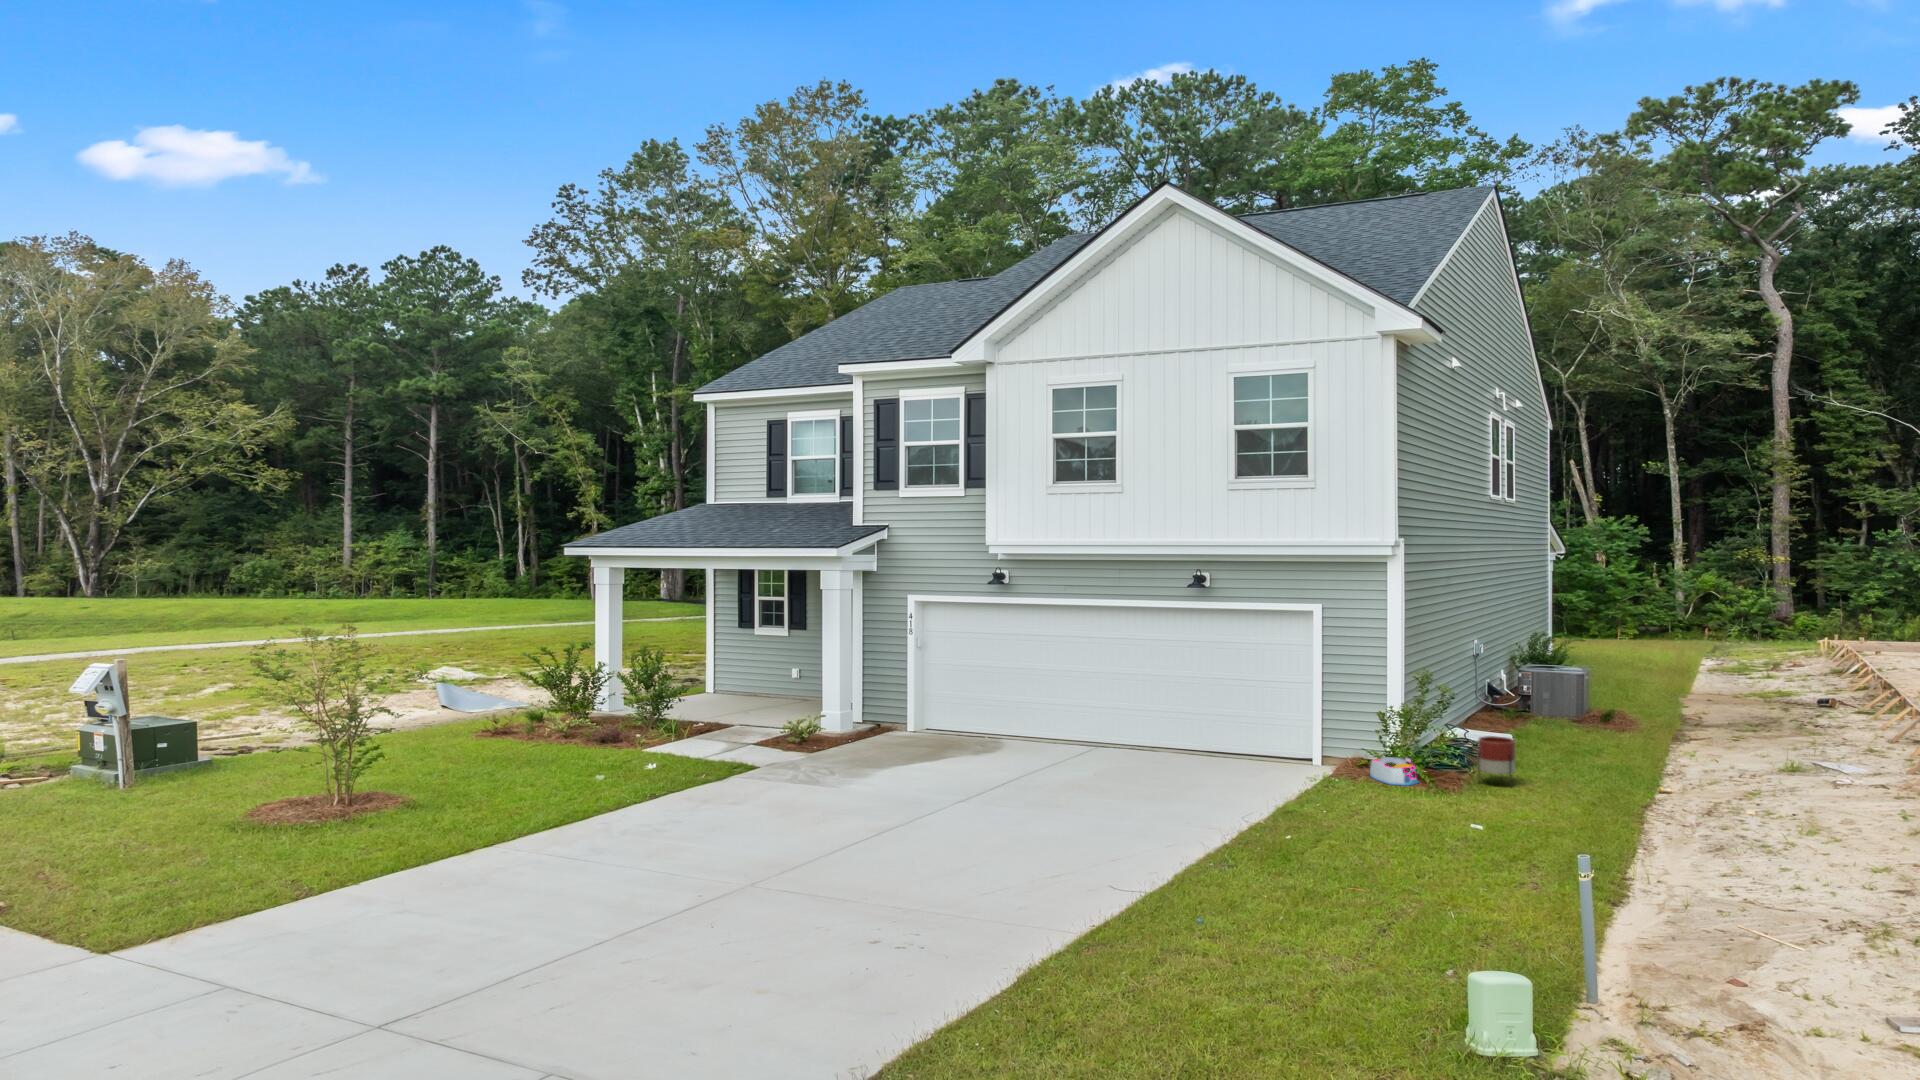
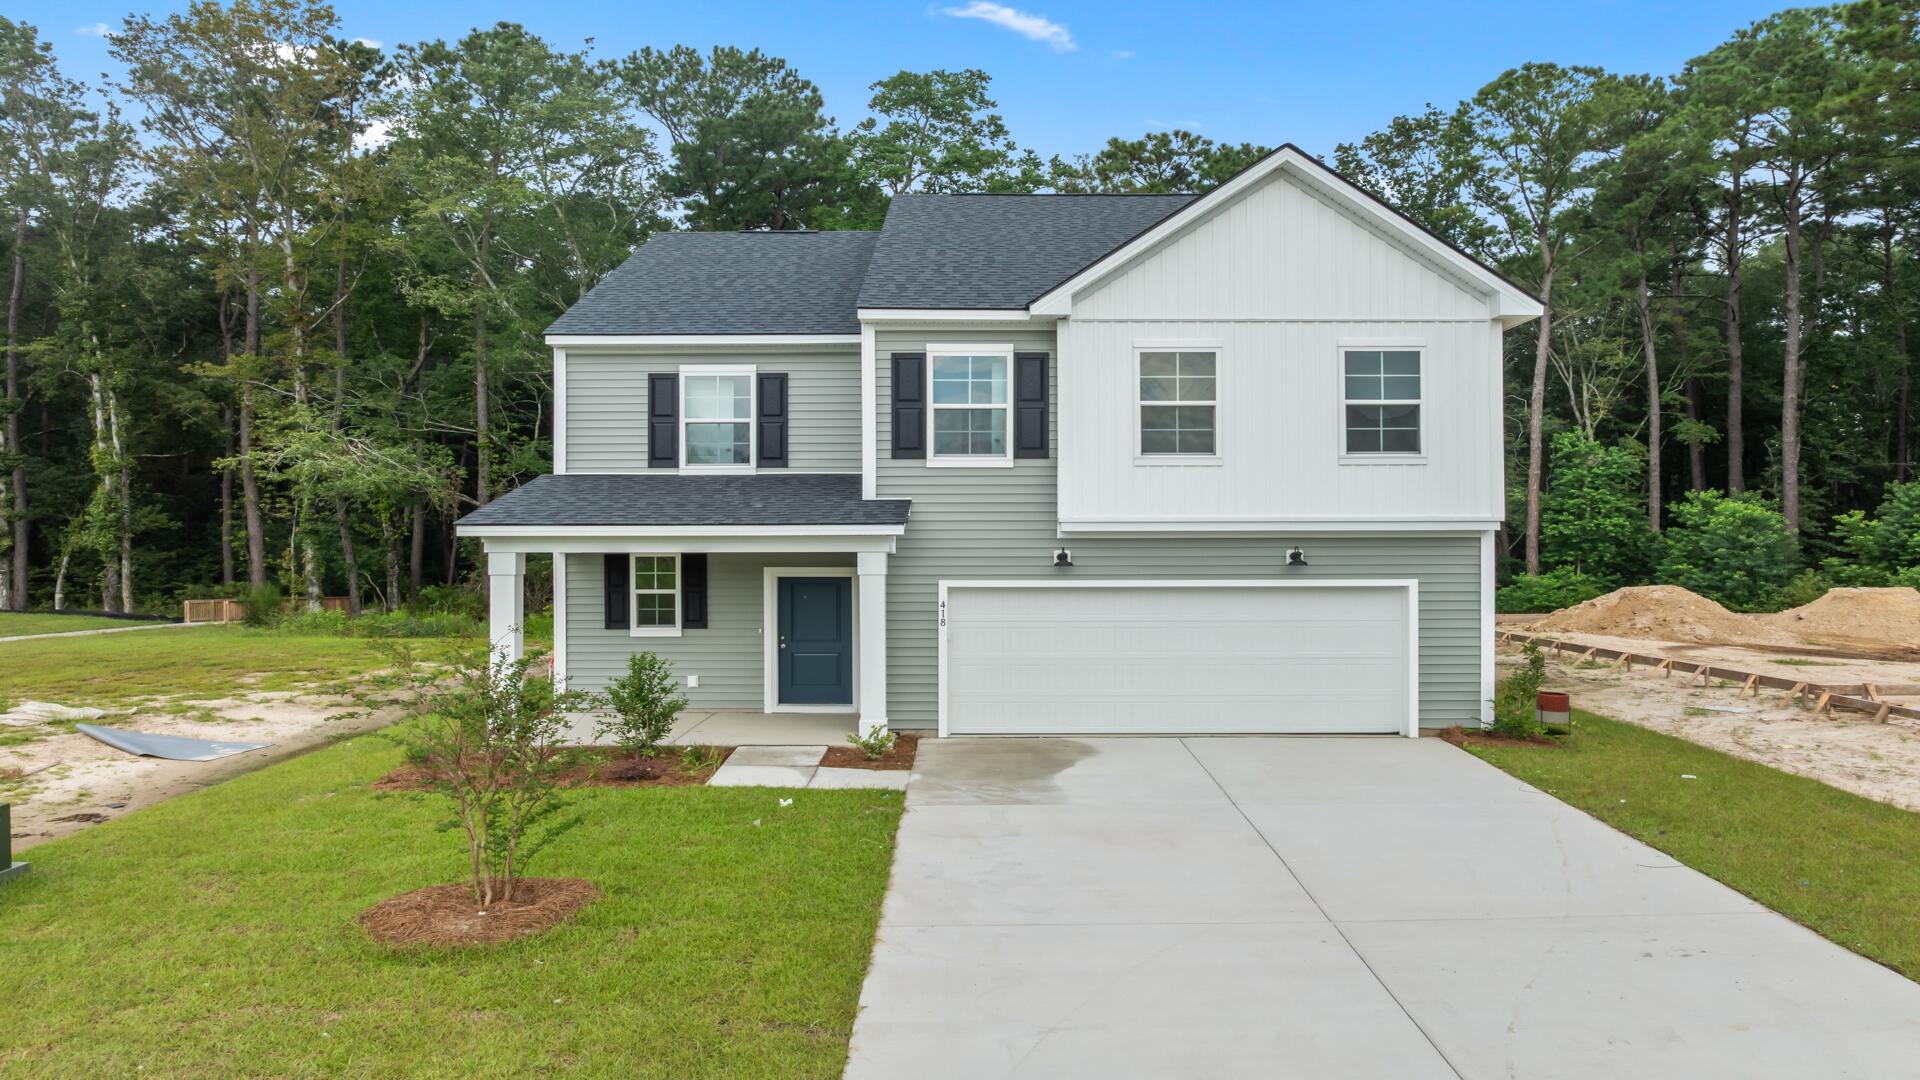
storage bin: present [1370,757,1419,786] -> none [1455,716,1508,742]

